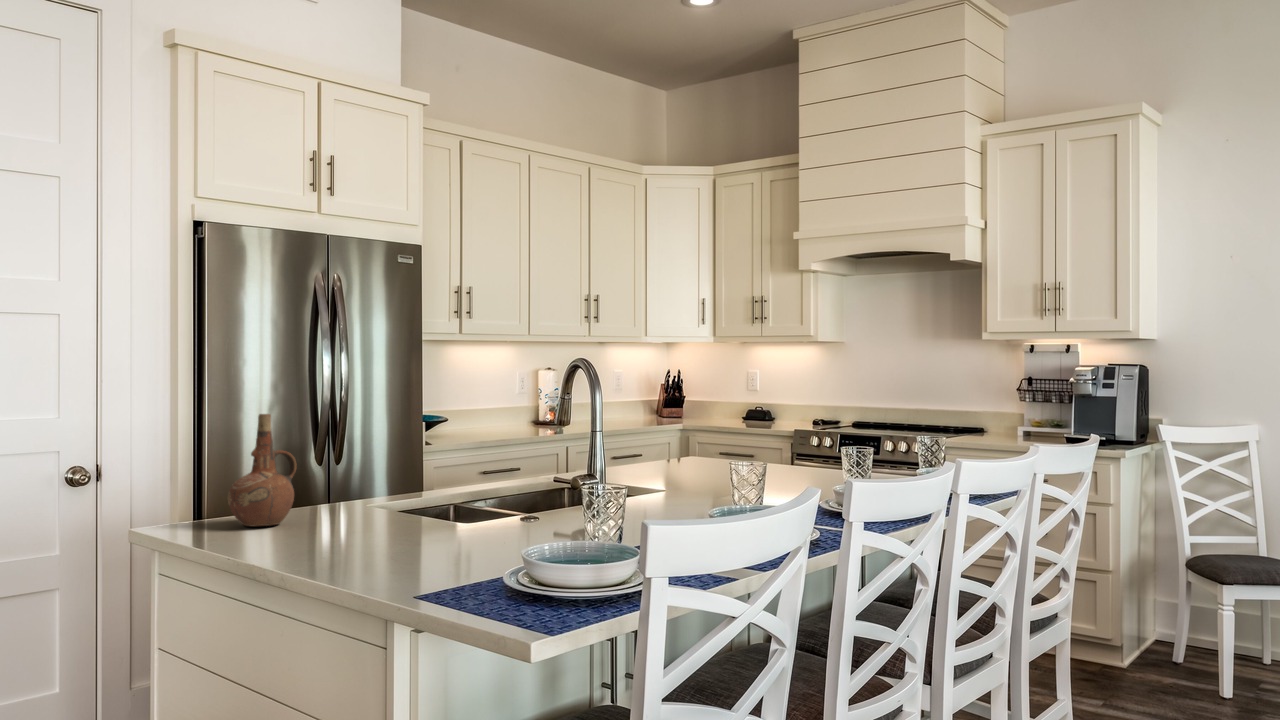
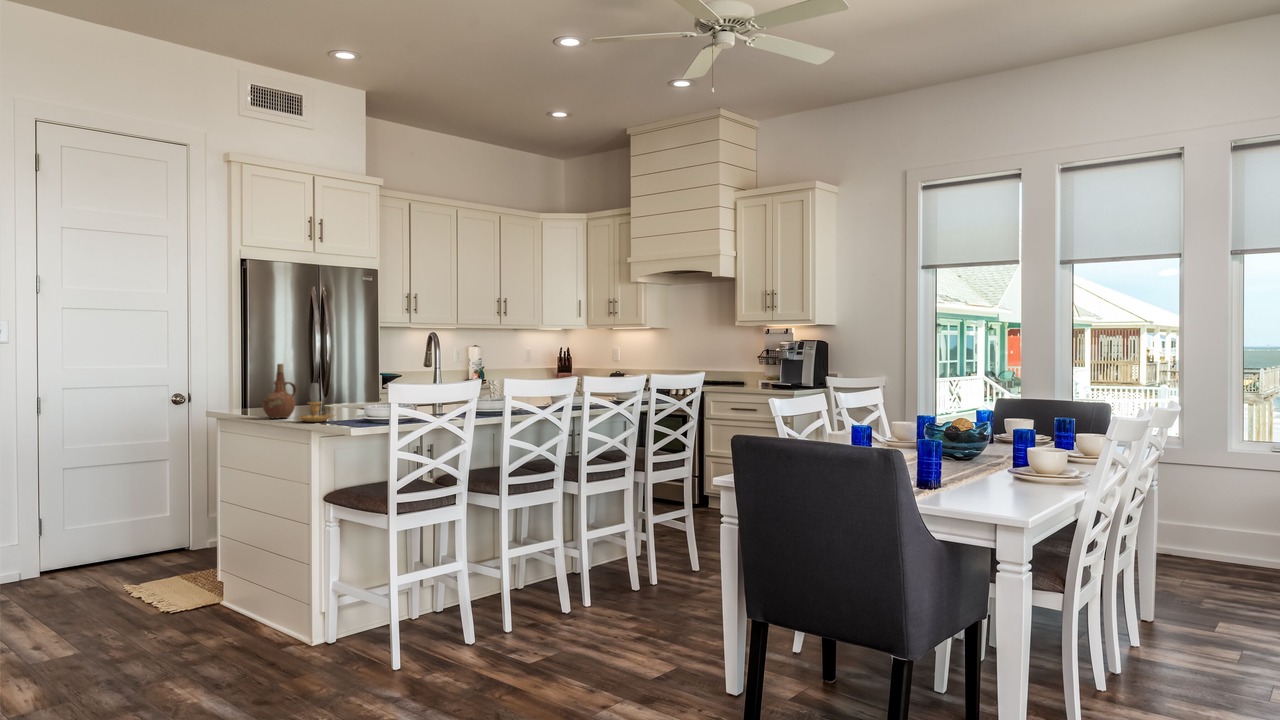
candle: none [302,453,383,541] -> present [299,383,332,422]

